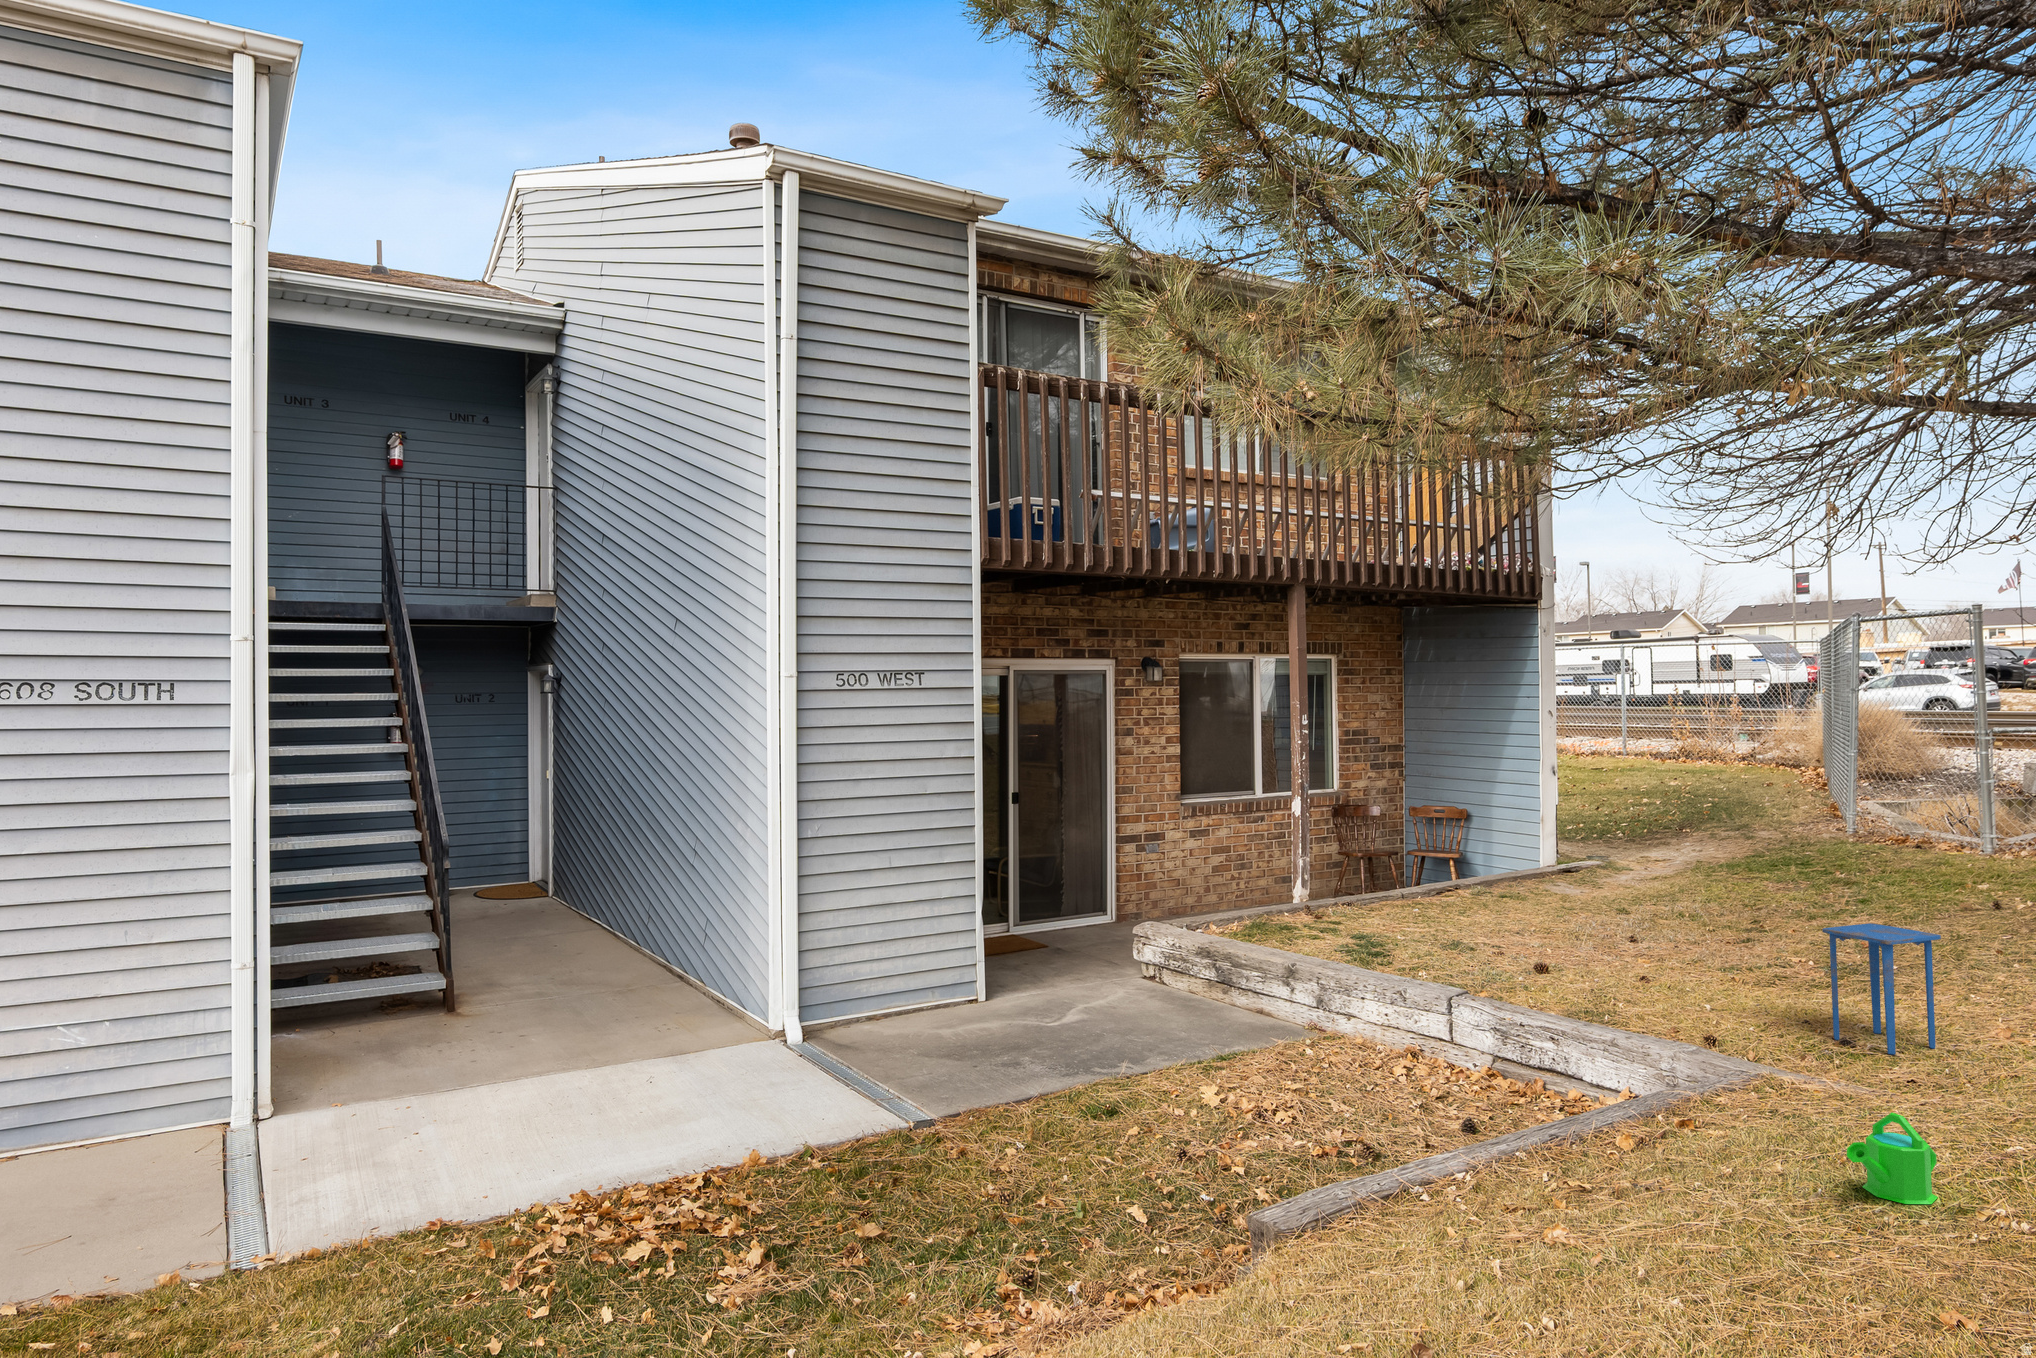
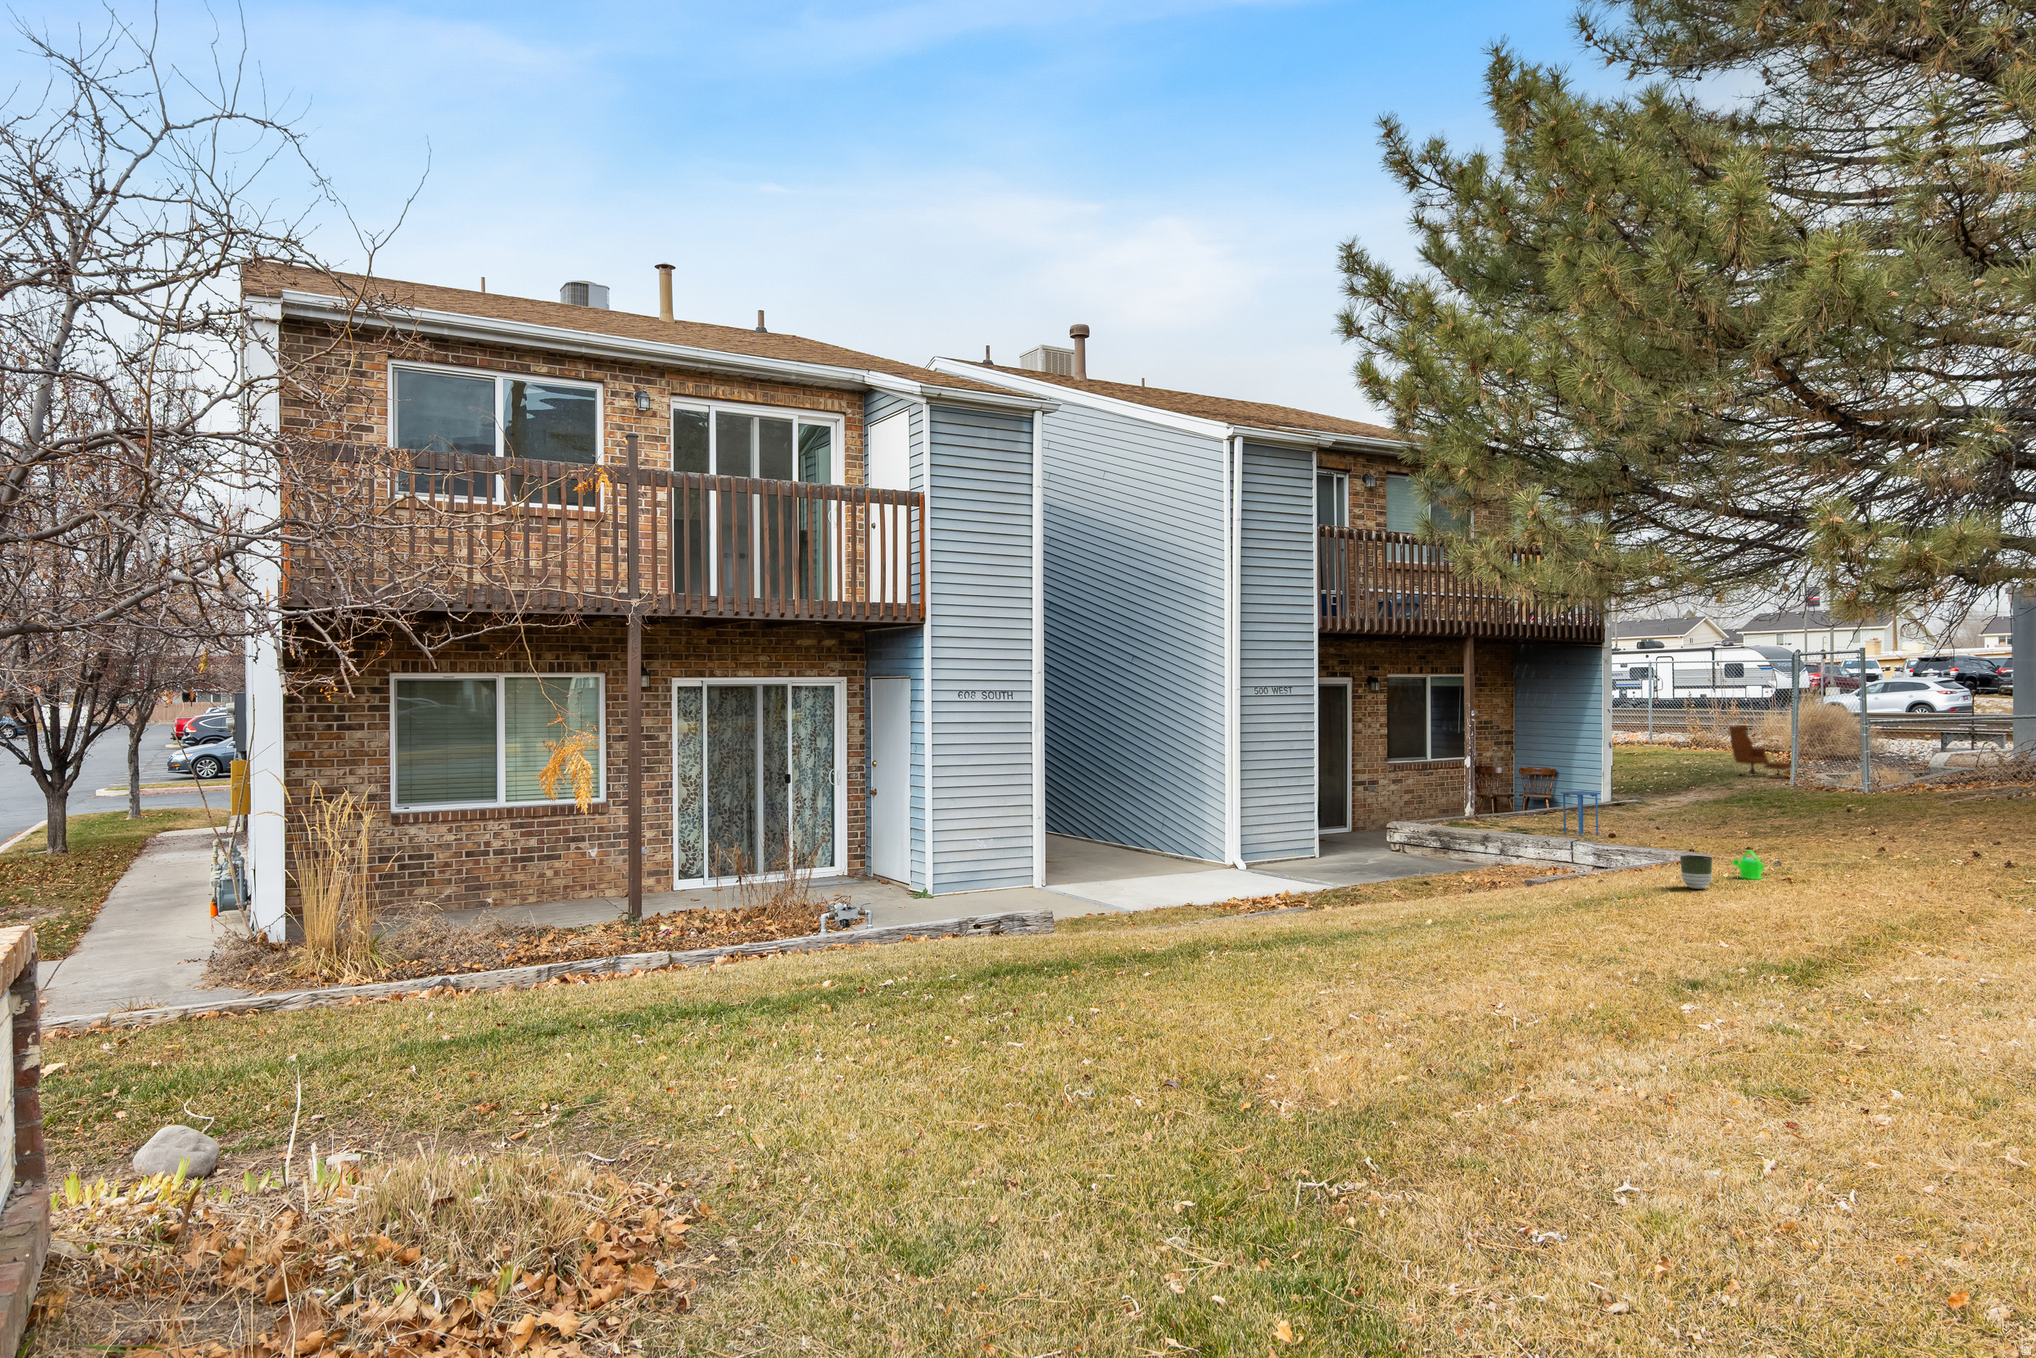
lounge chair: none [1732,731,1827,808] -> present [1729,725,1791,777]
side table: present [1822,923,1941,1055] -> present [1561,791,1601,836]
planter: none [1702,1163,1807,1285] -> present [1680,856,1712,889]

